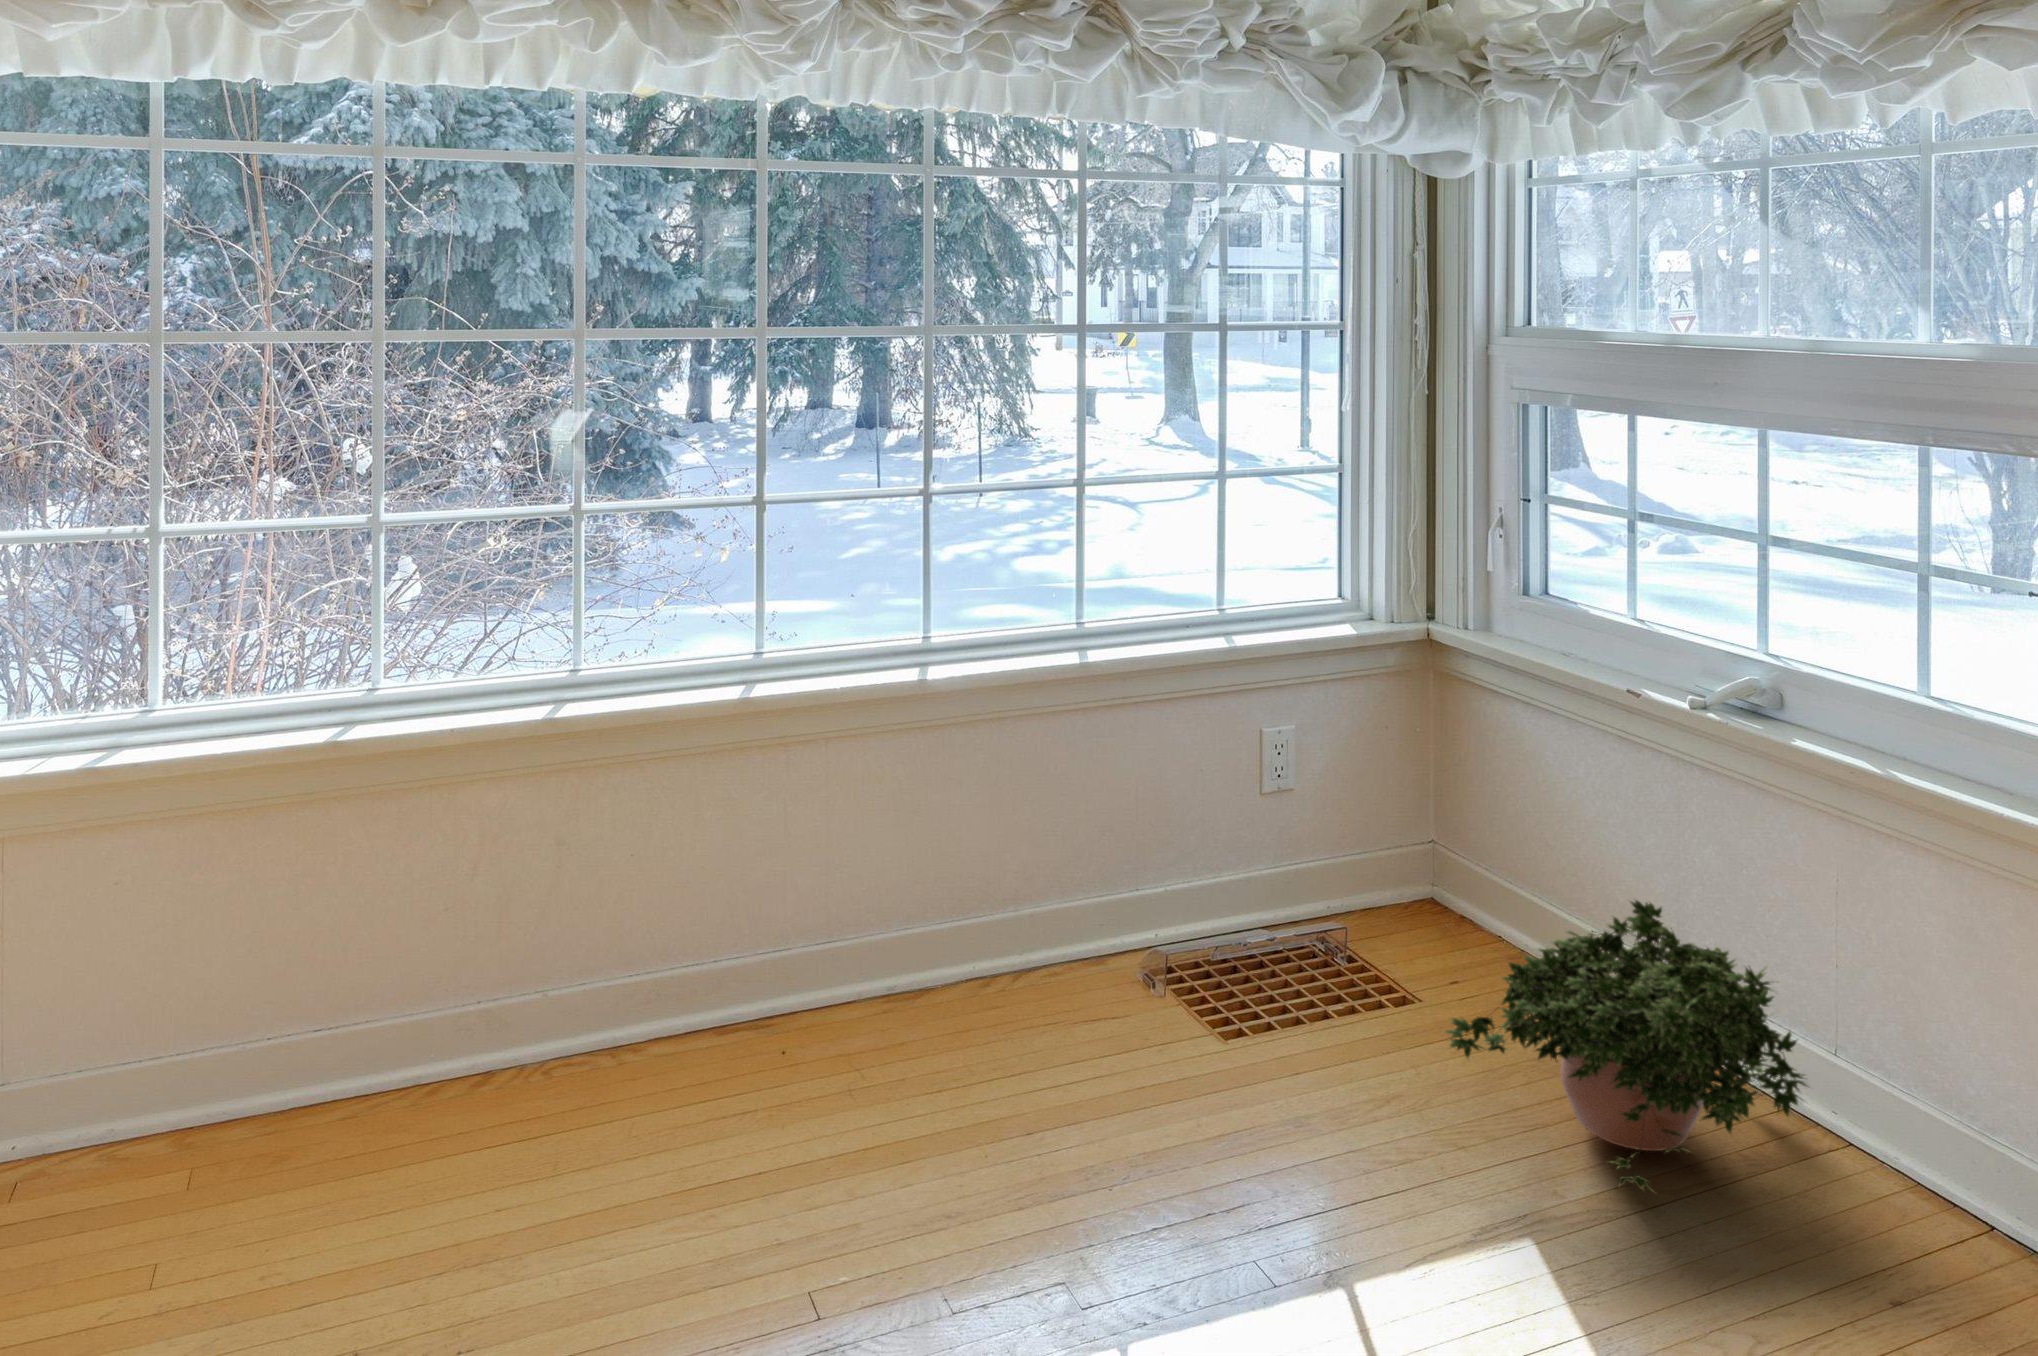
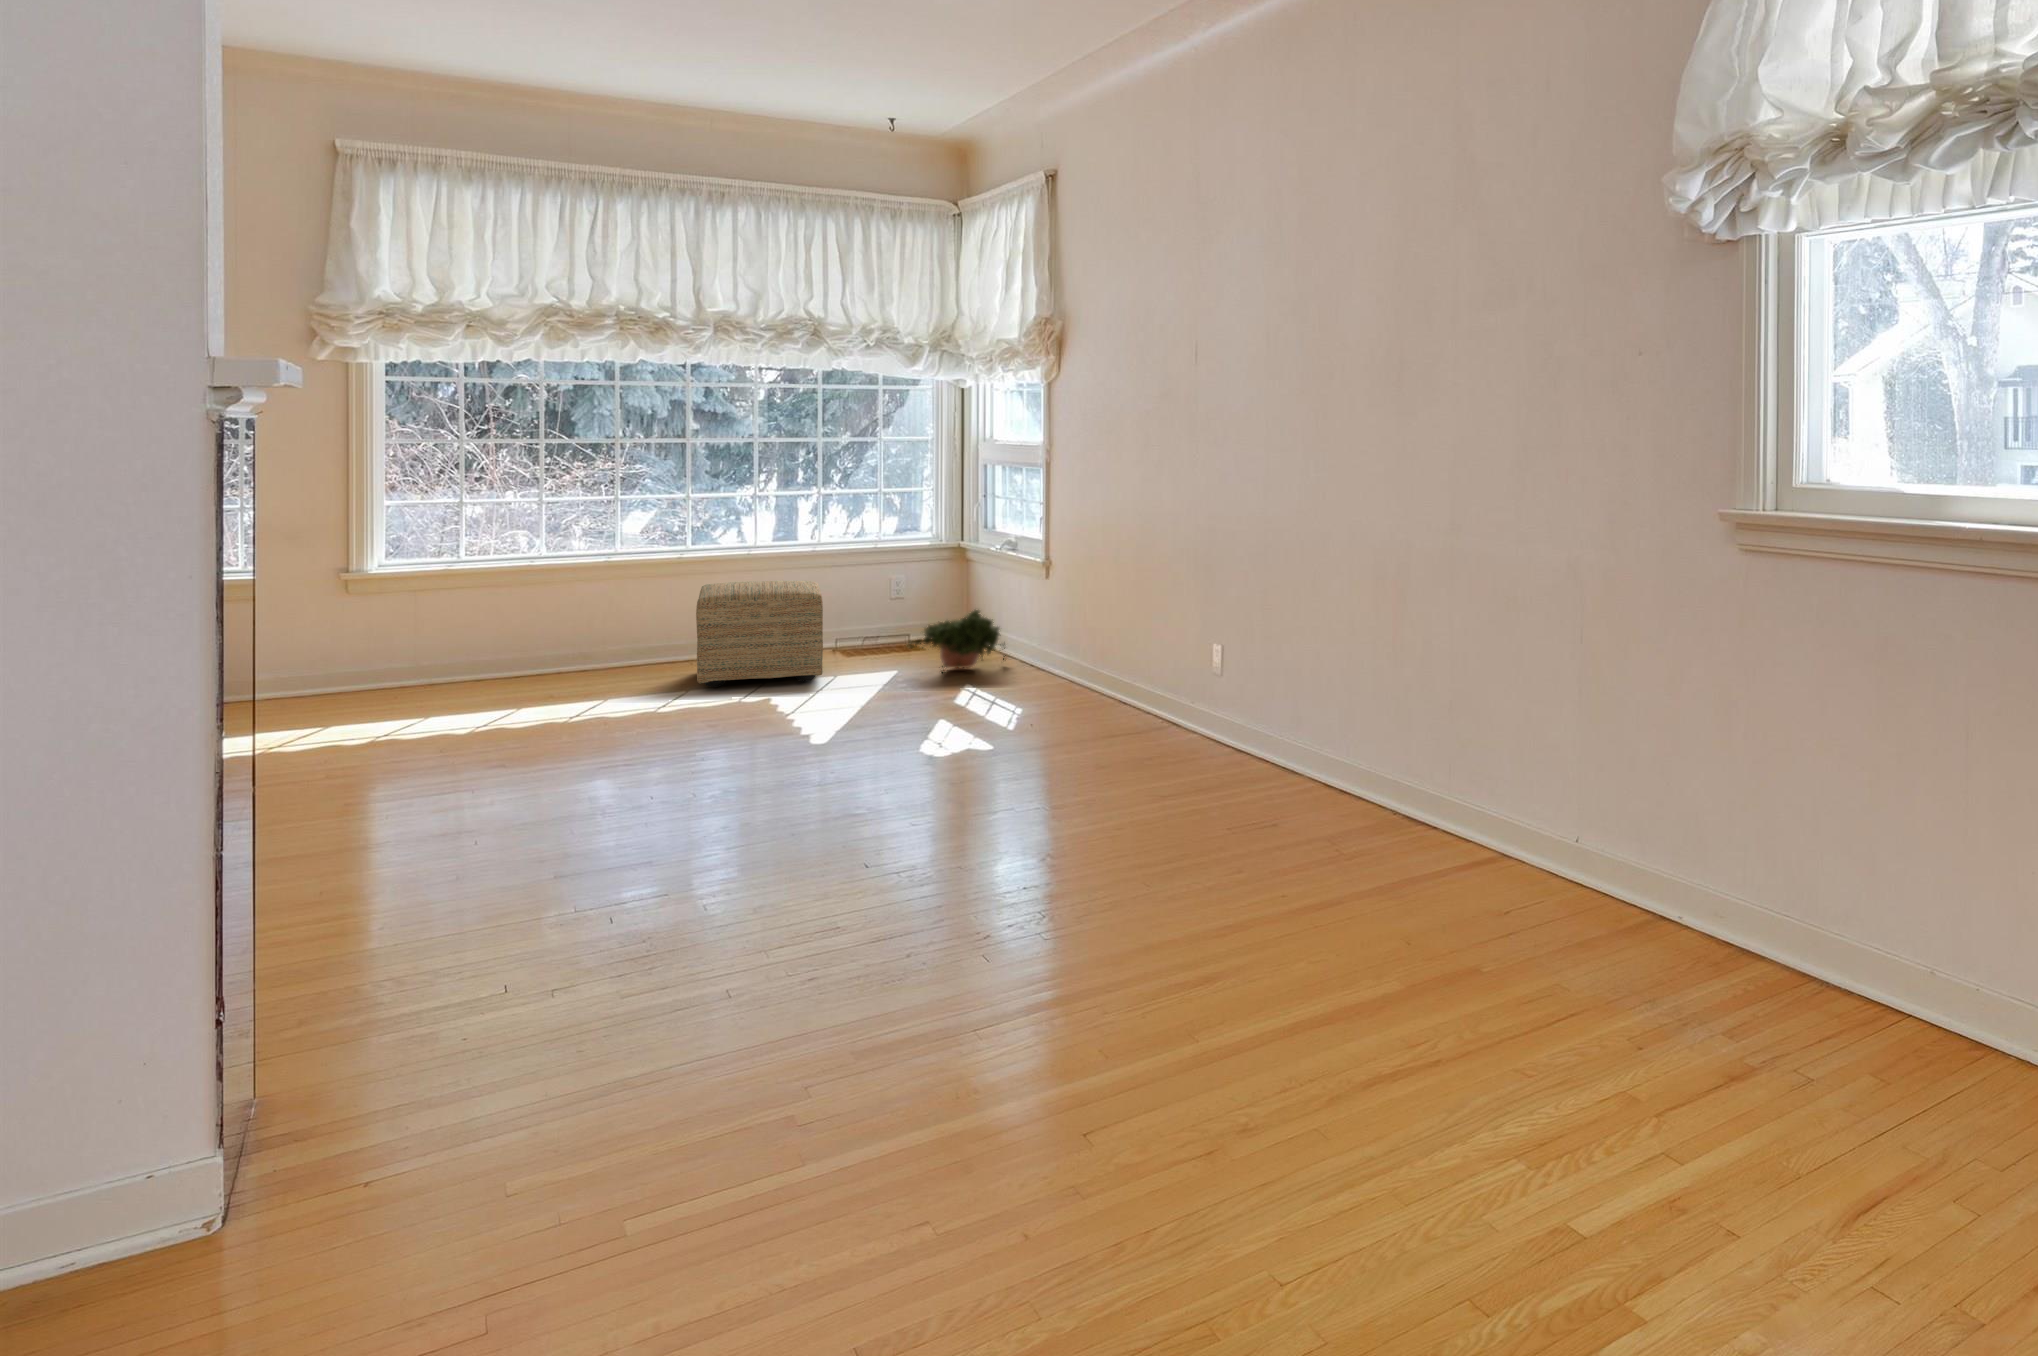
ottoman: none [803,781,1238,1248] -> present [696,581,823,687]

